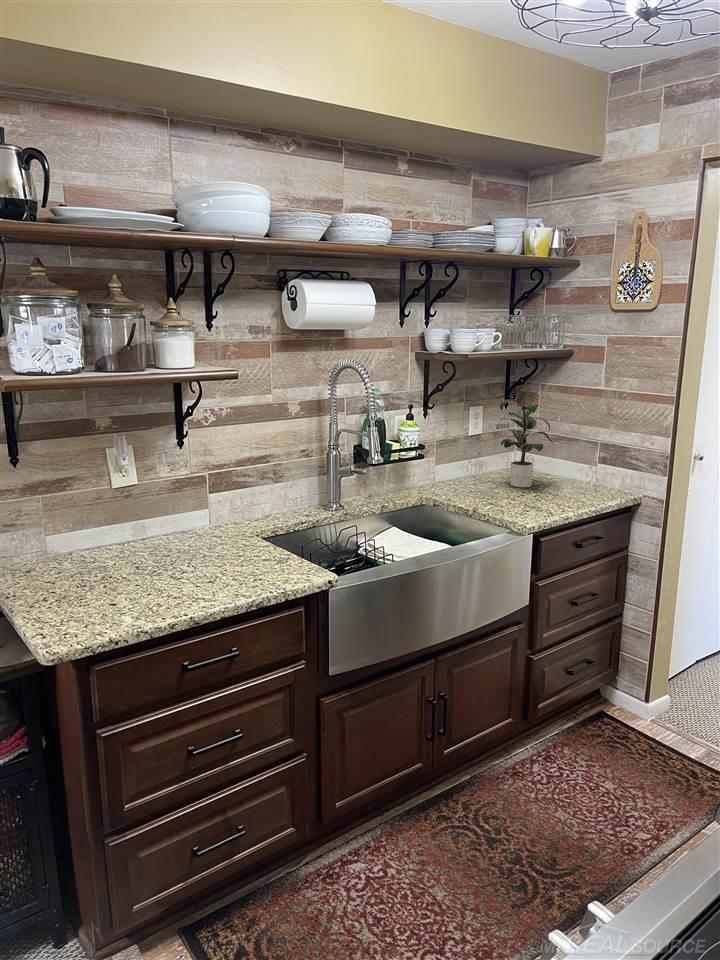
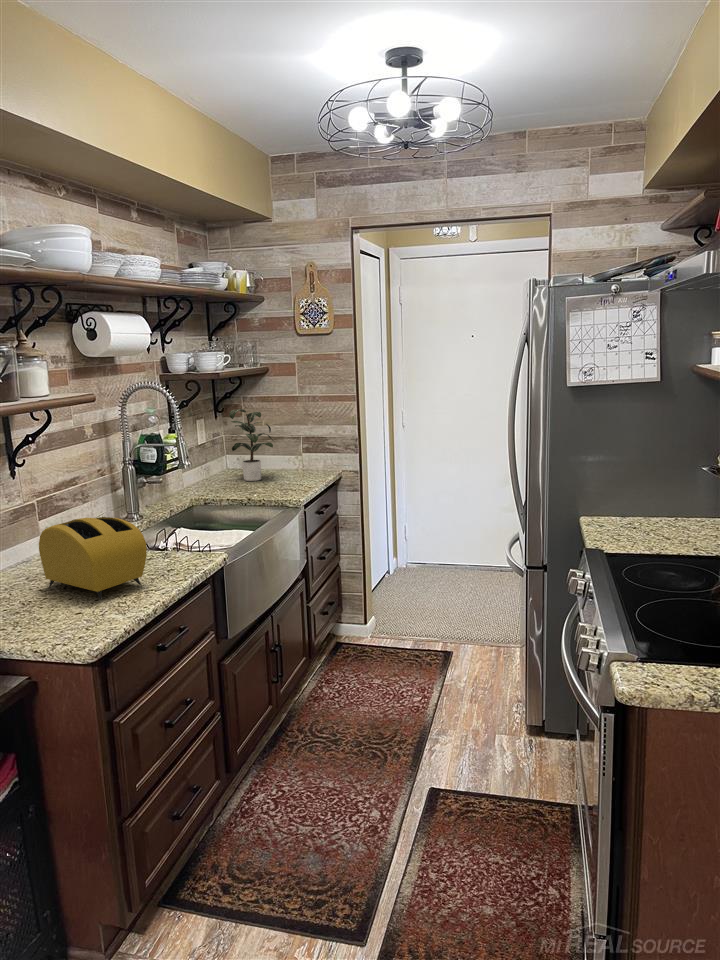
toaster: none [134,502,214,596] -> present [39,517,147,600]

